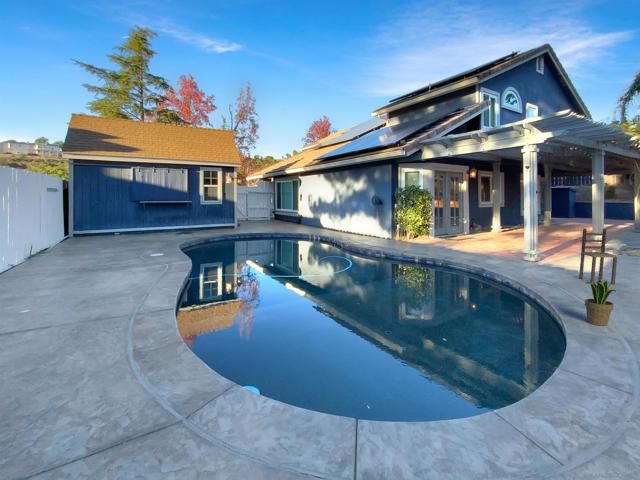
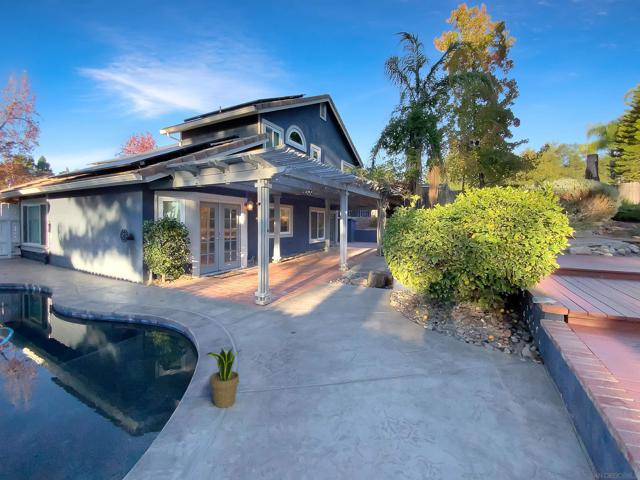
chair: present [579,229,617,284] -> none [289,271,316,334]

